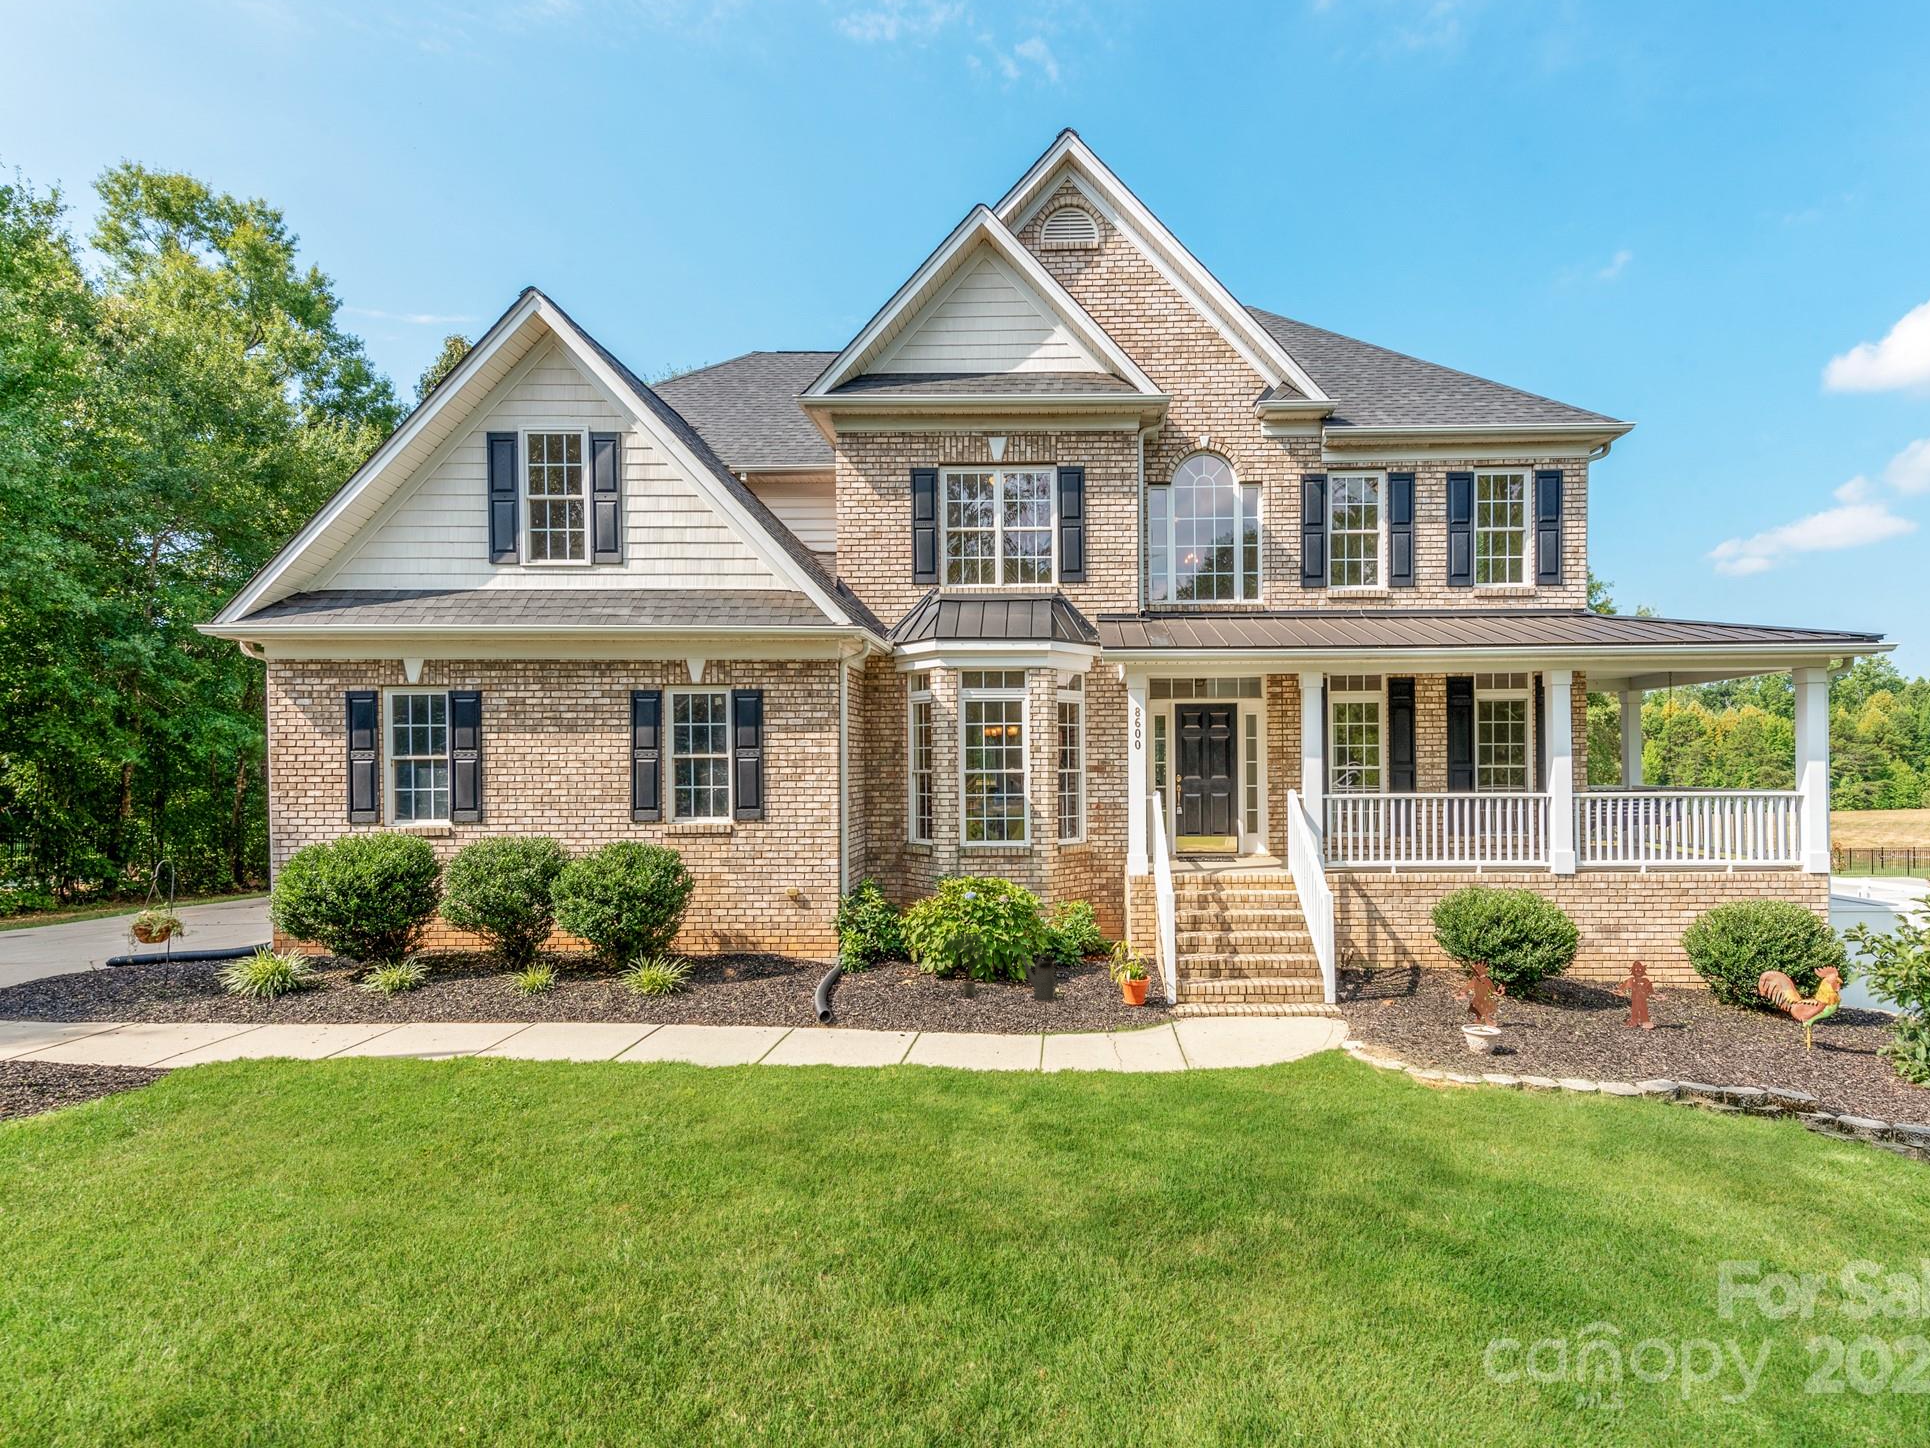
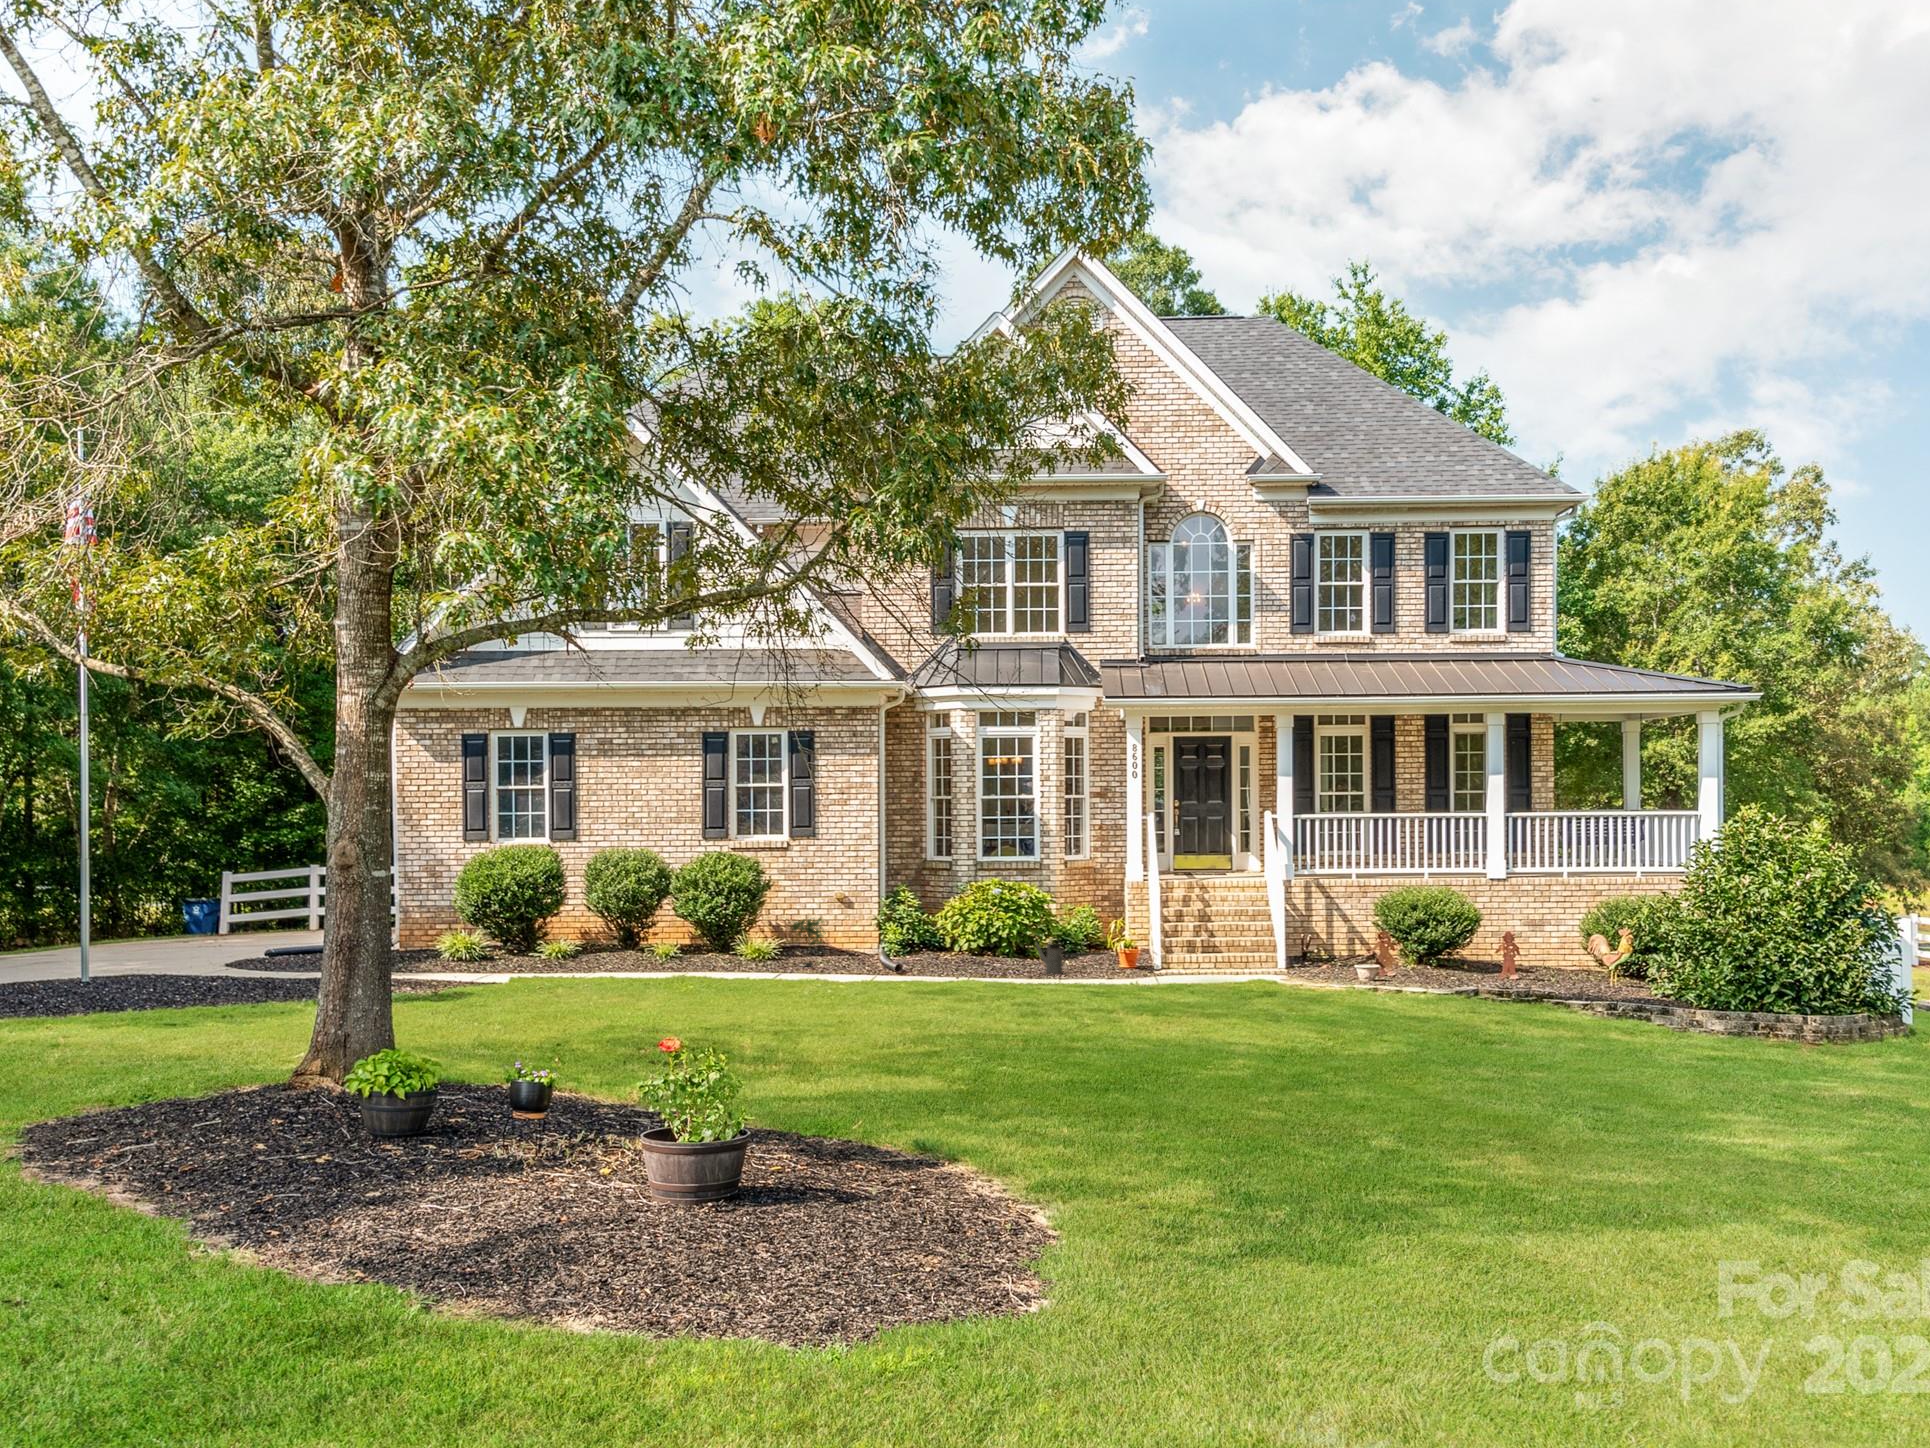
potted plant: present [944,931,990,997] -> present [792,919,826,967]

